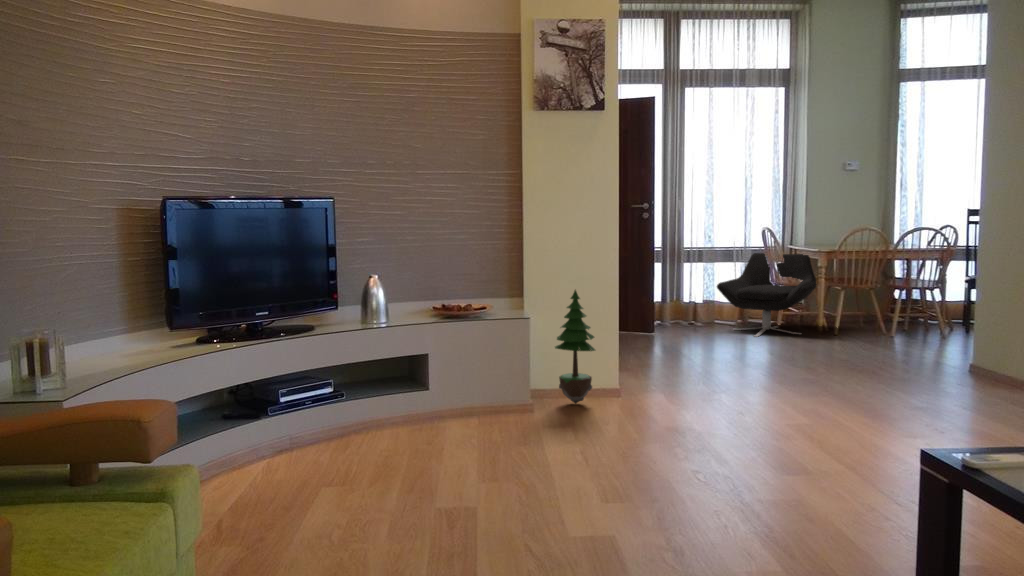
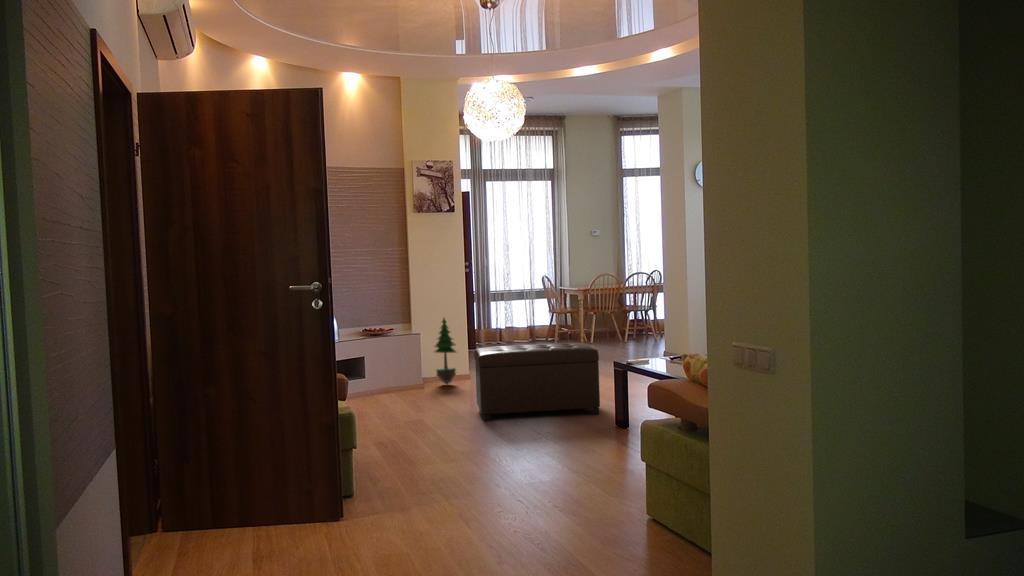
lounge chair: present [717,253,817,337] -> none [515,292,579,348]
ottoman: none [589,362,865,536] -> present [474,343,600,421]

